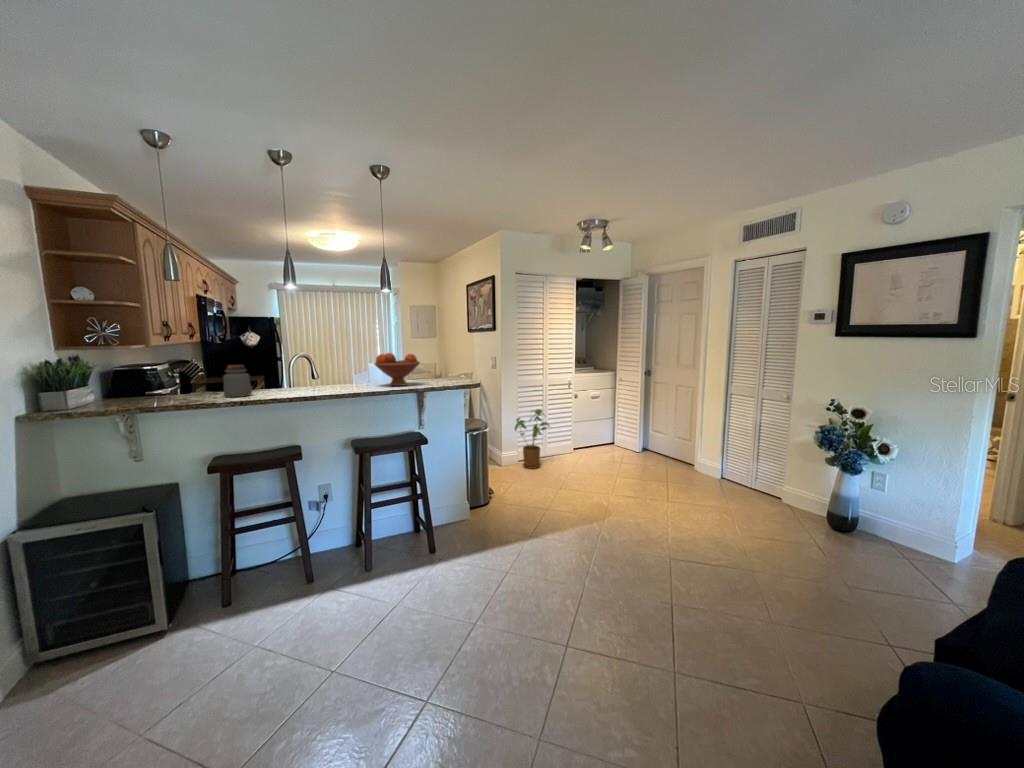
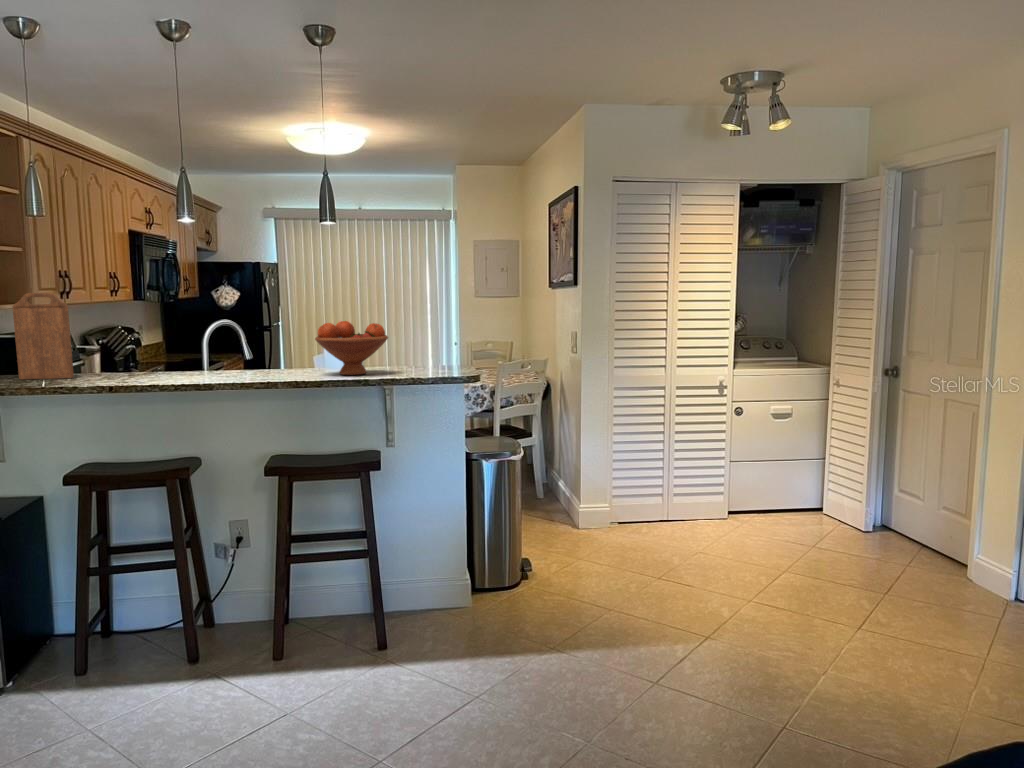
cutting board: none [145,336,197,399] -> present [13,293,74,380]
jar: present [223,365,252,397] -> none [99,335,138,381]
house plant: present [515,409,549,469] -> none [602,430,665,539]

